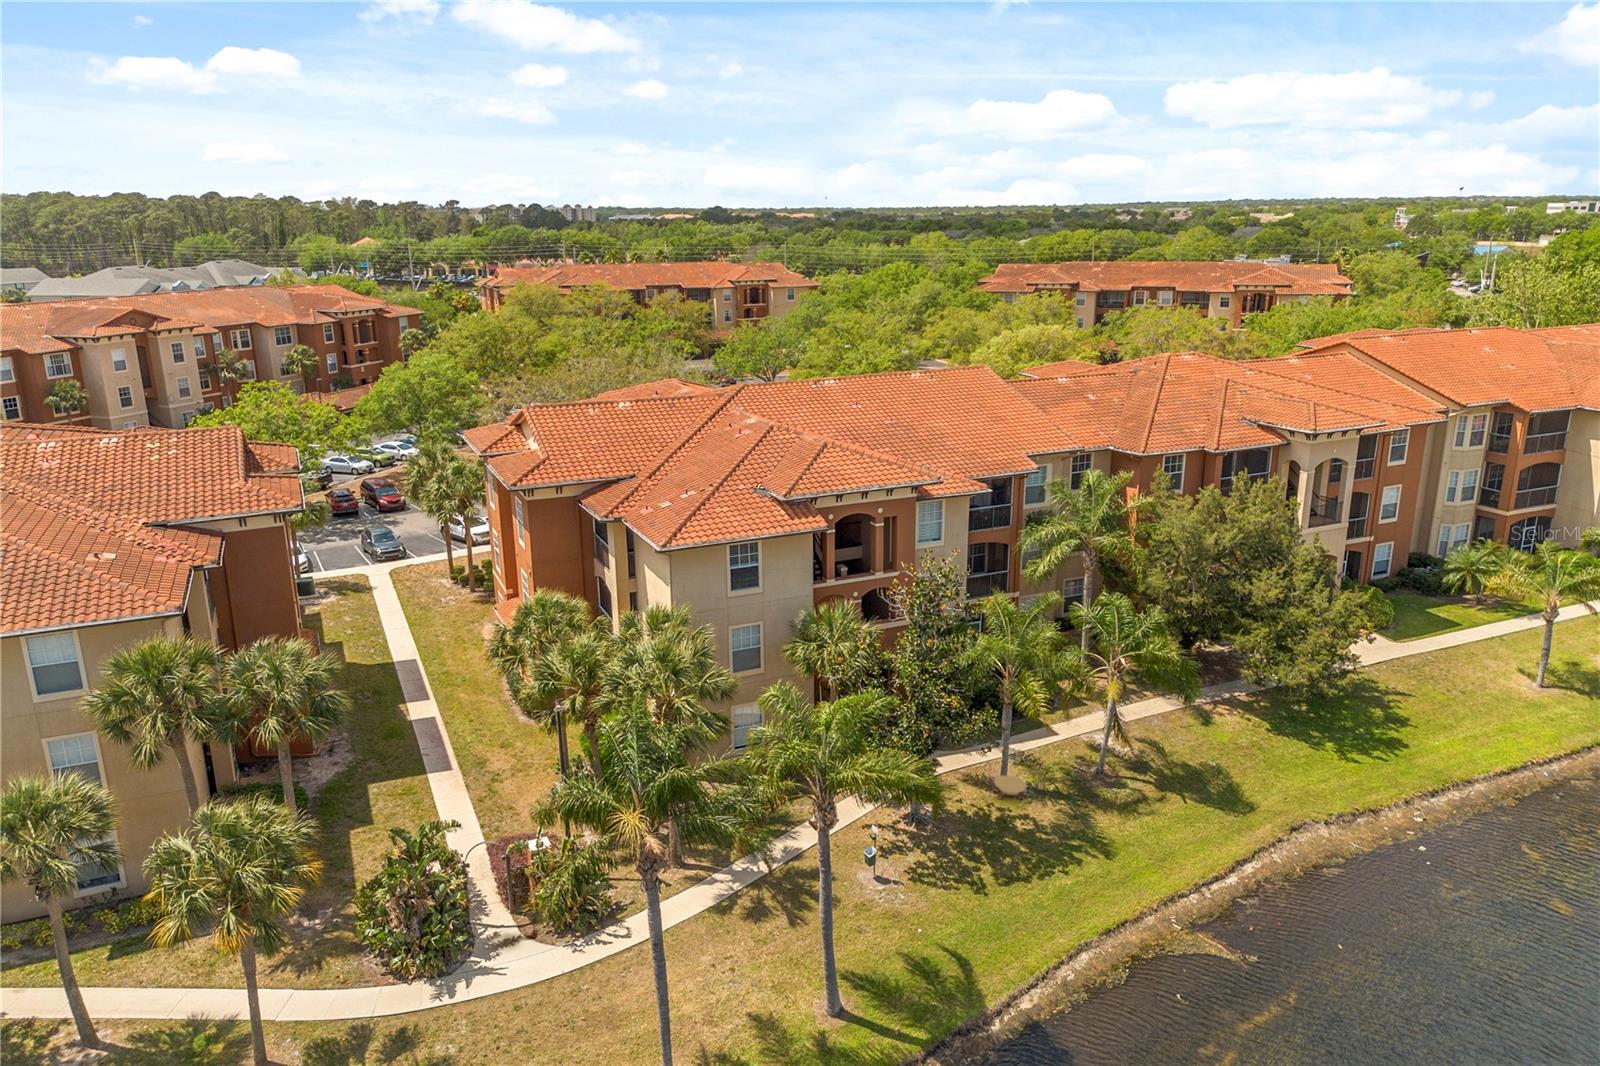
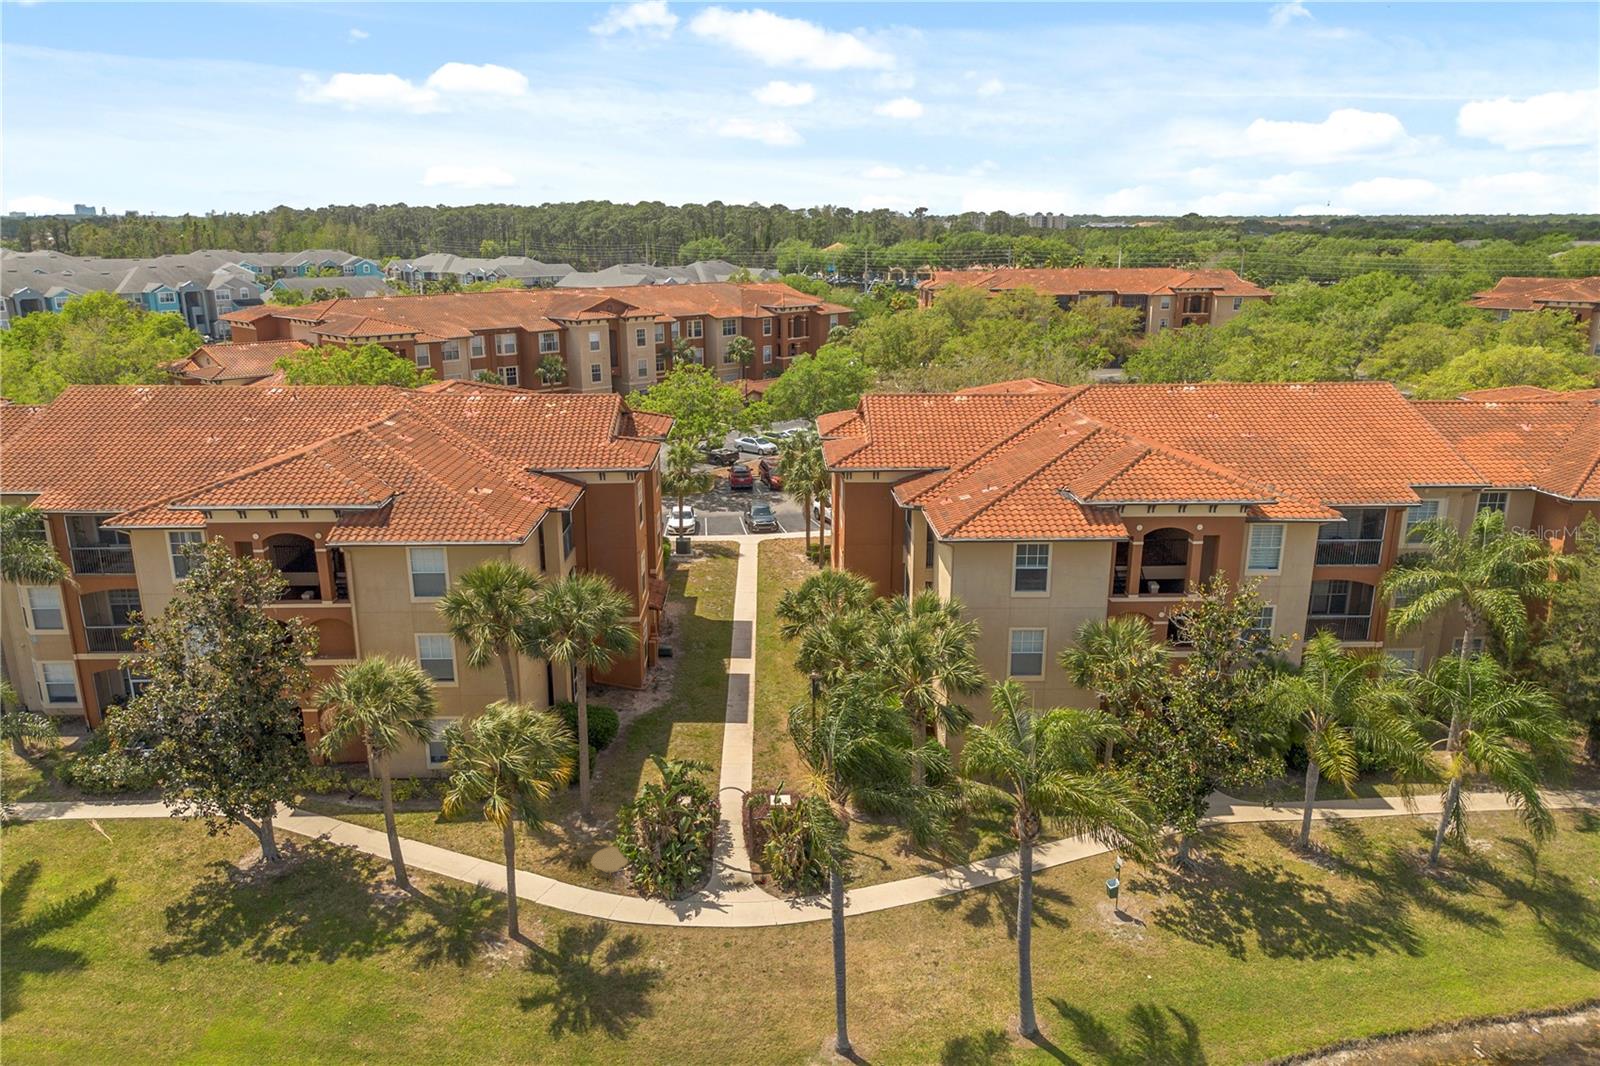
round table: present [994,775,1026,799] -> present [591,847,628,882]

